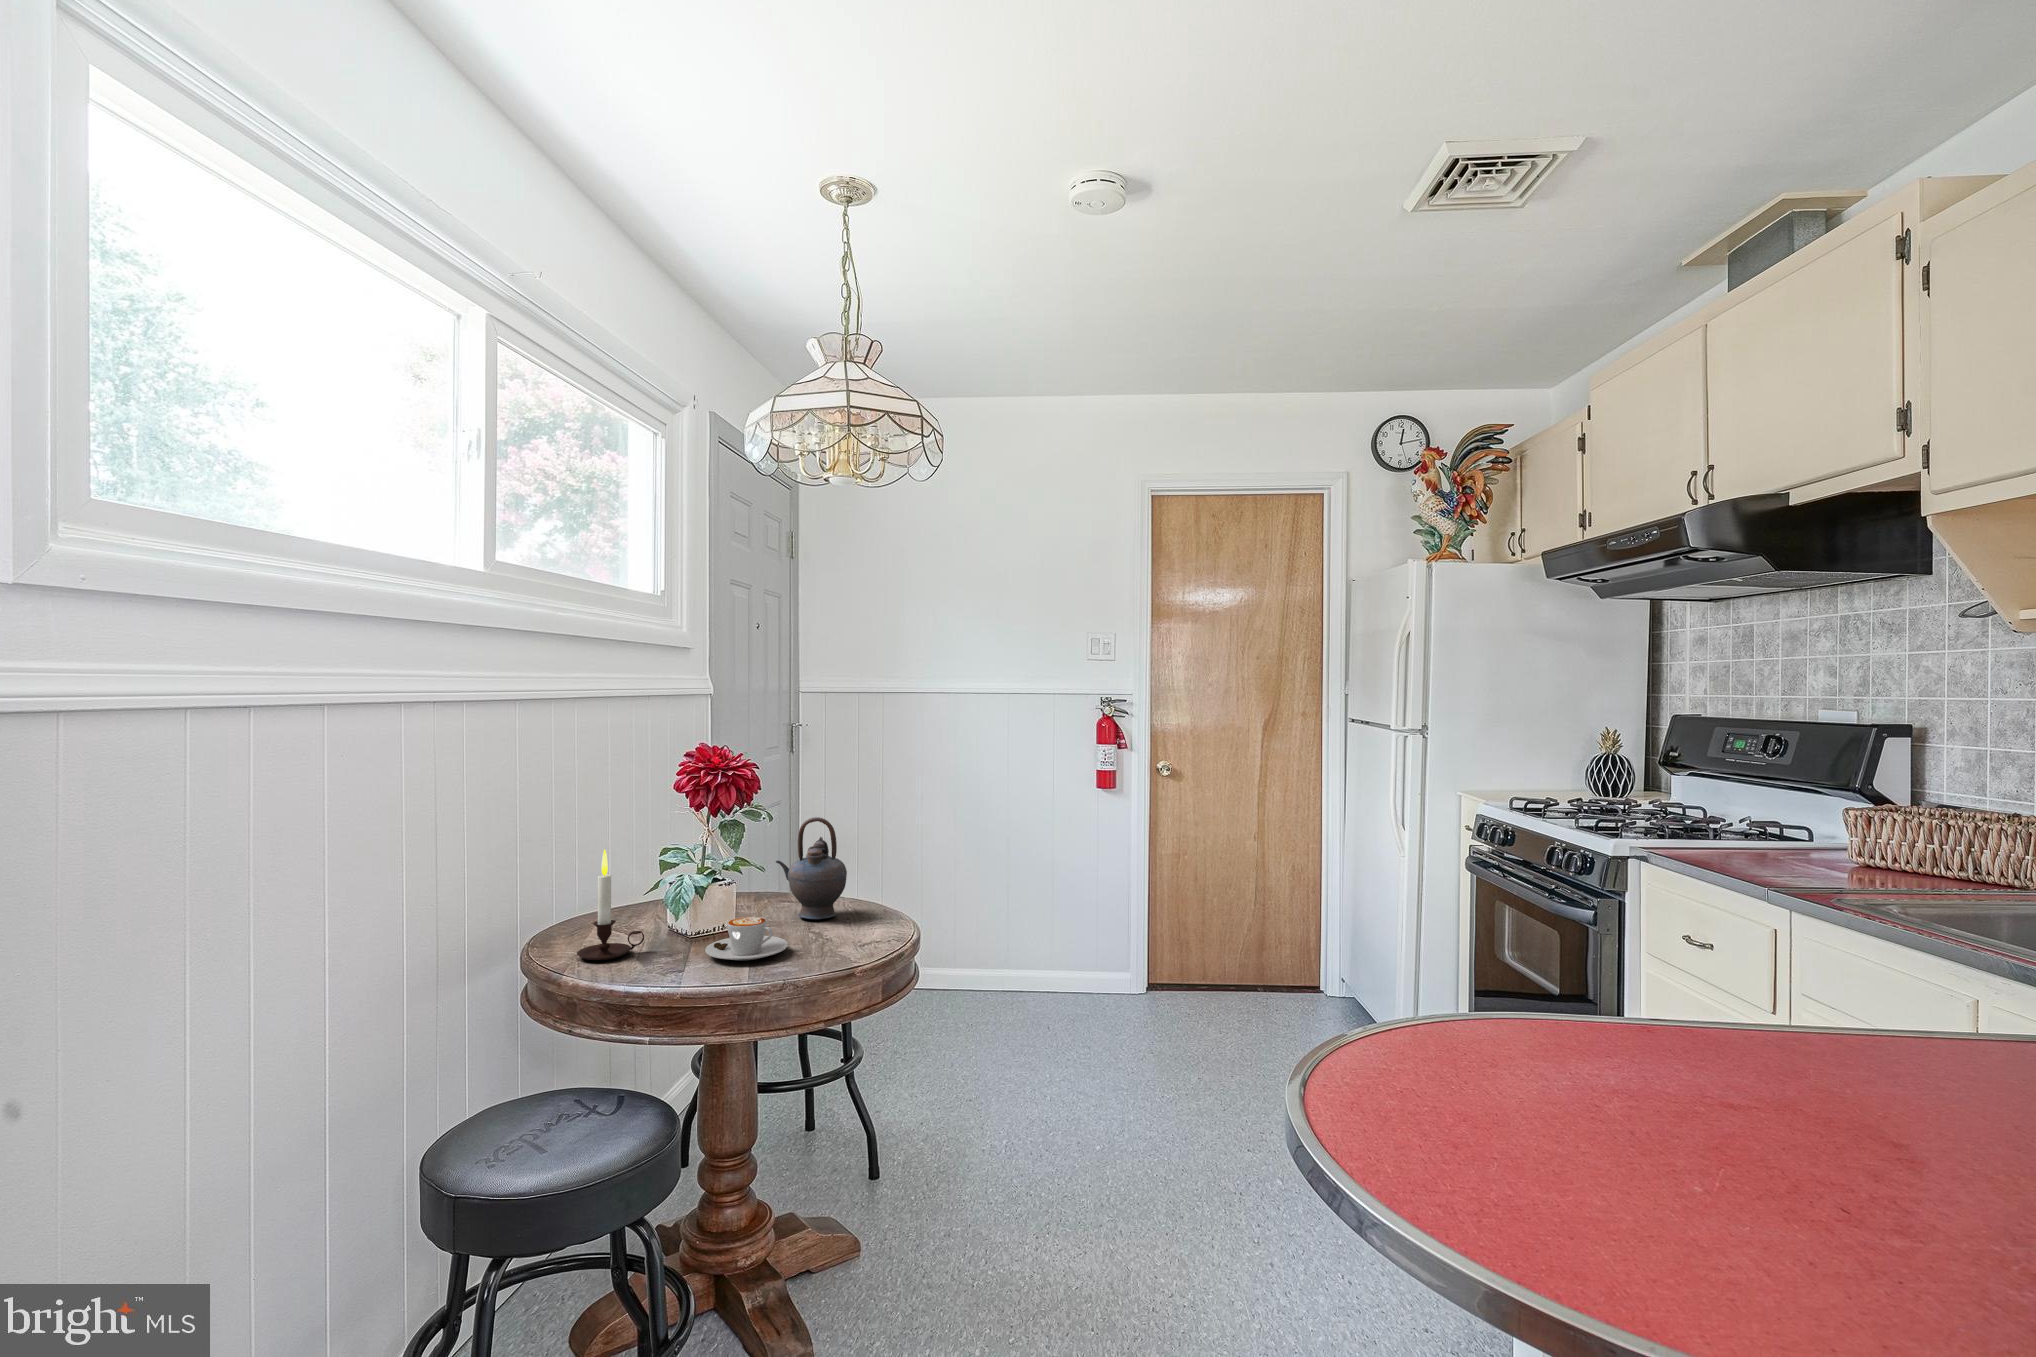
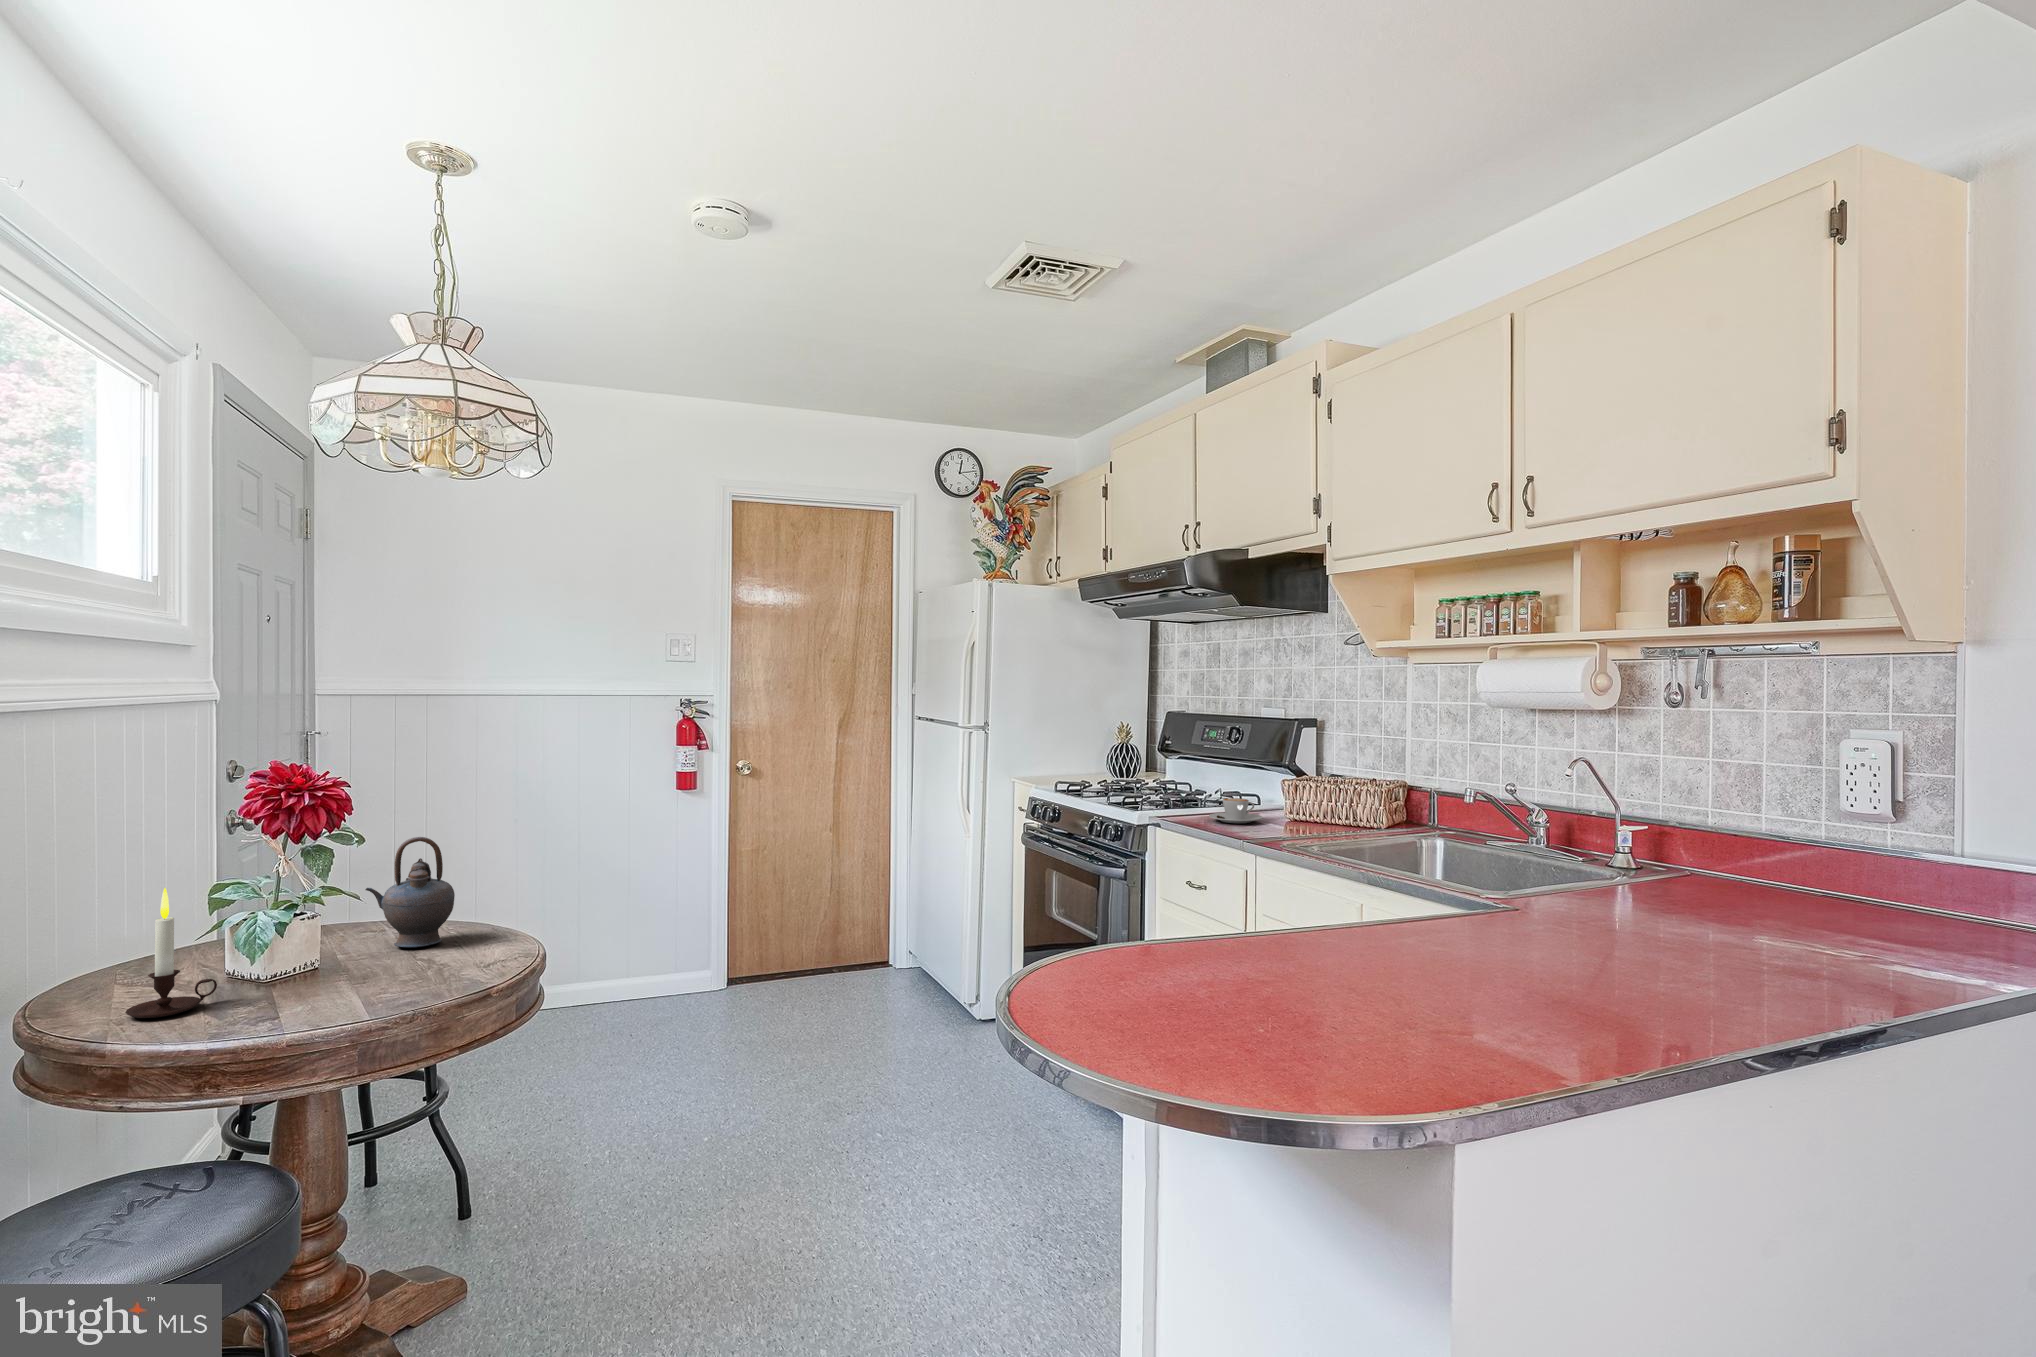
coffee cup: present [705,917,788,961] -> present [1209,798,1262,823]

